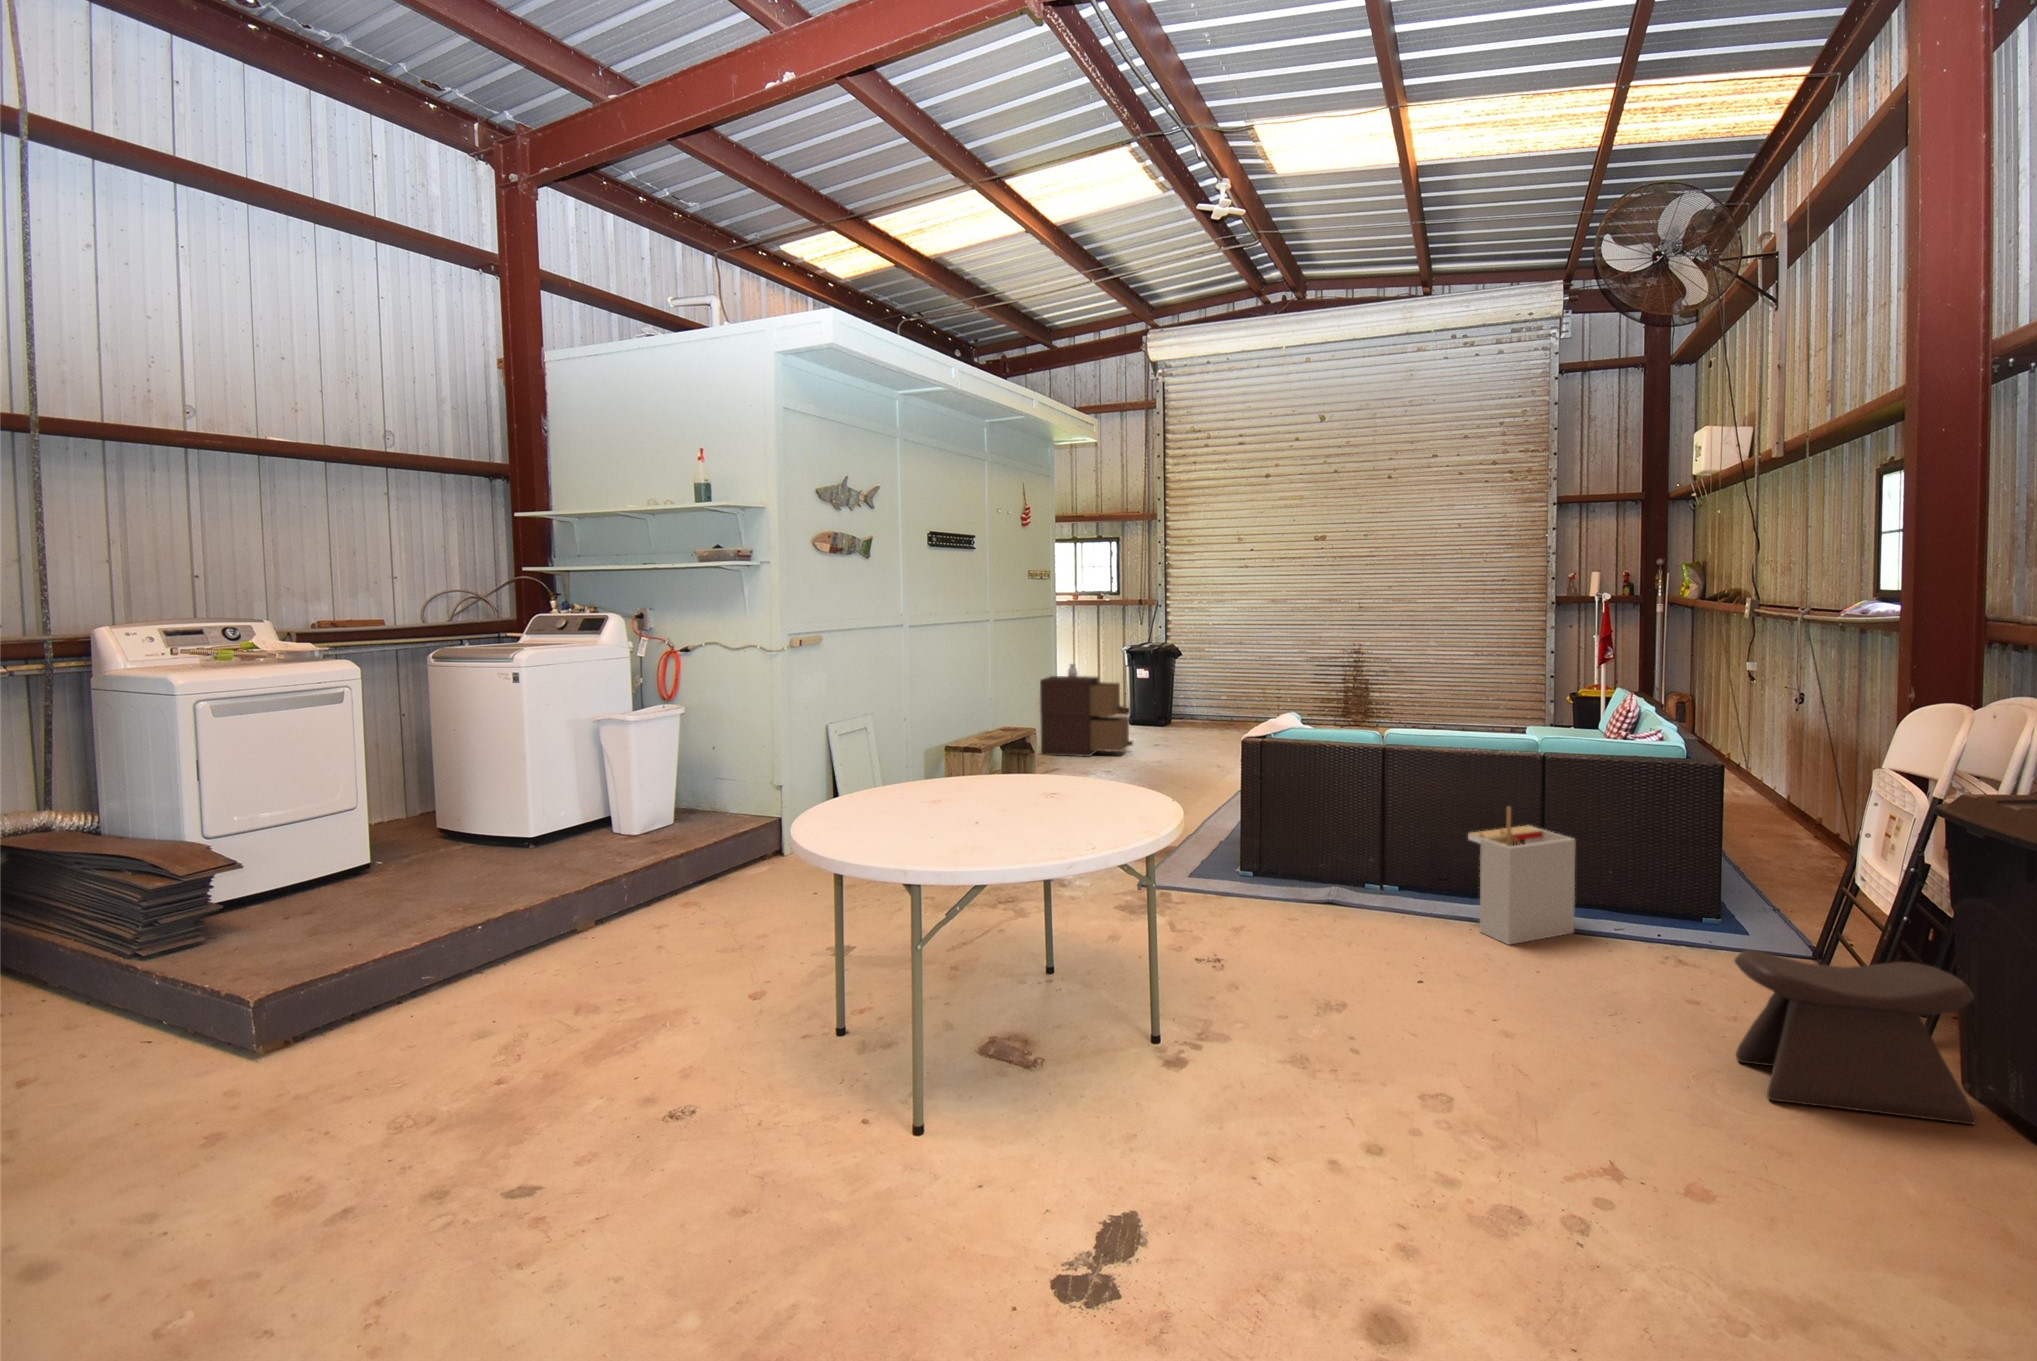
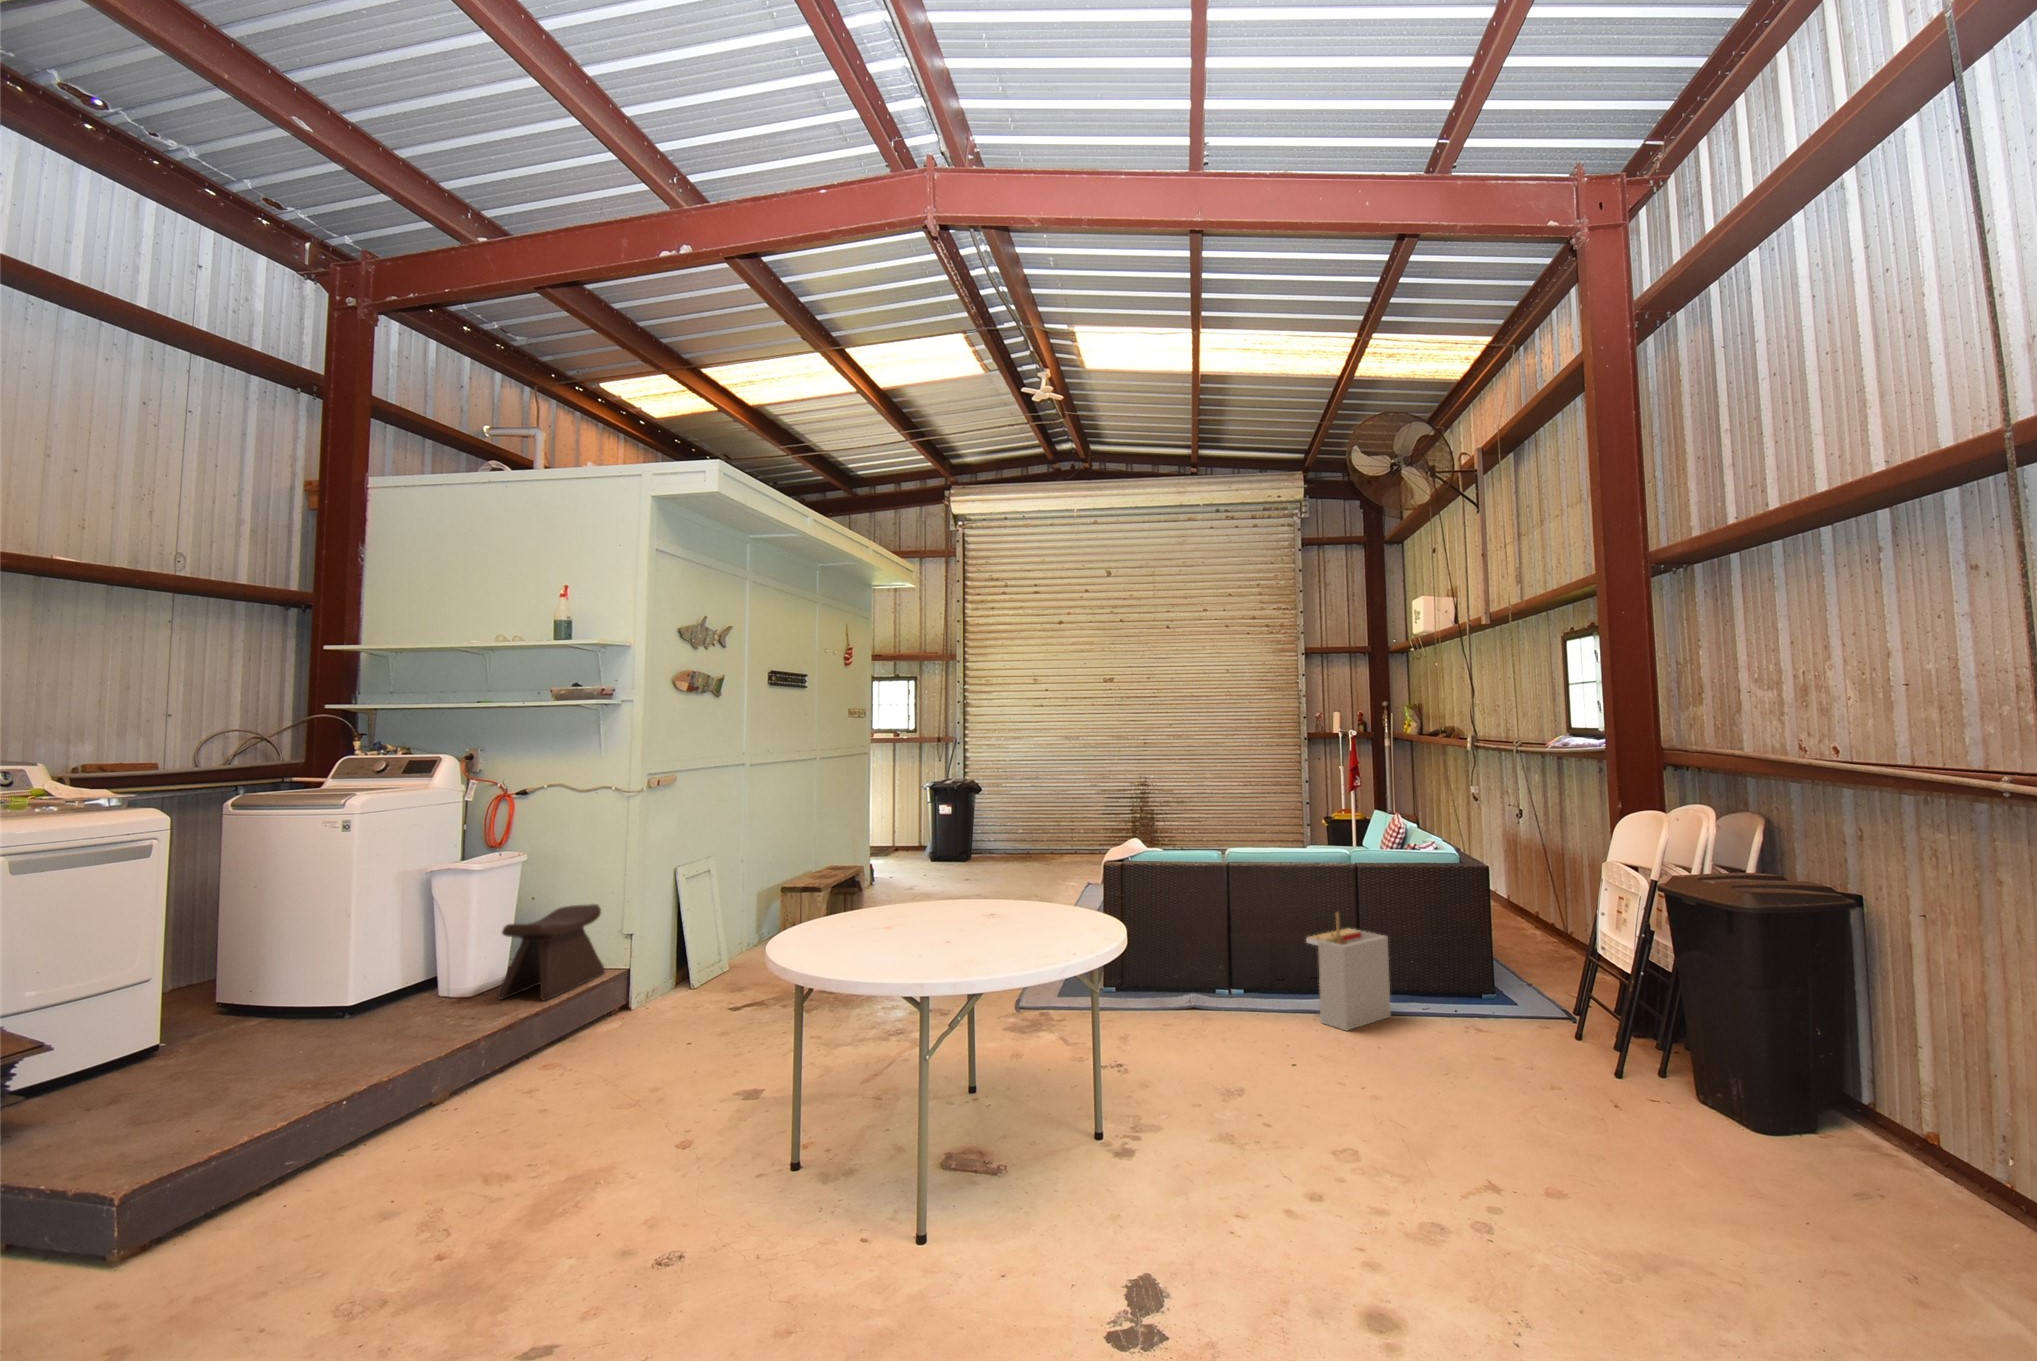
storage cabinet: present [1040,664,1133,757] -> none [856,802,949,896]
stool: present [1735,950,1976,1124] -> present [497,904,605,1000]

